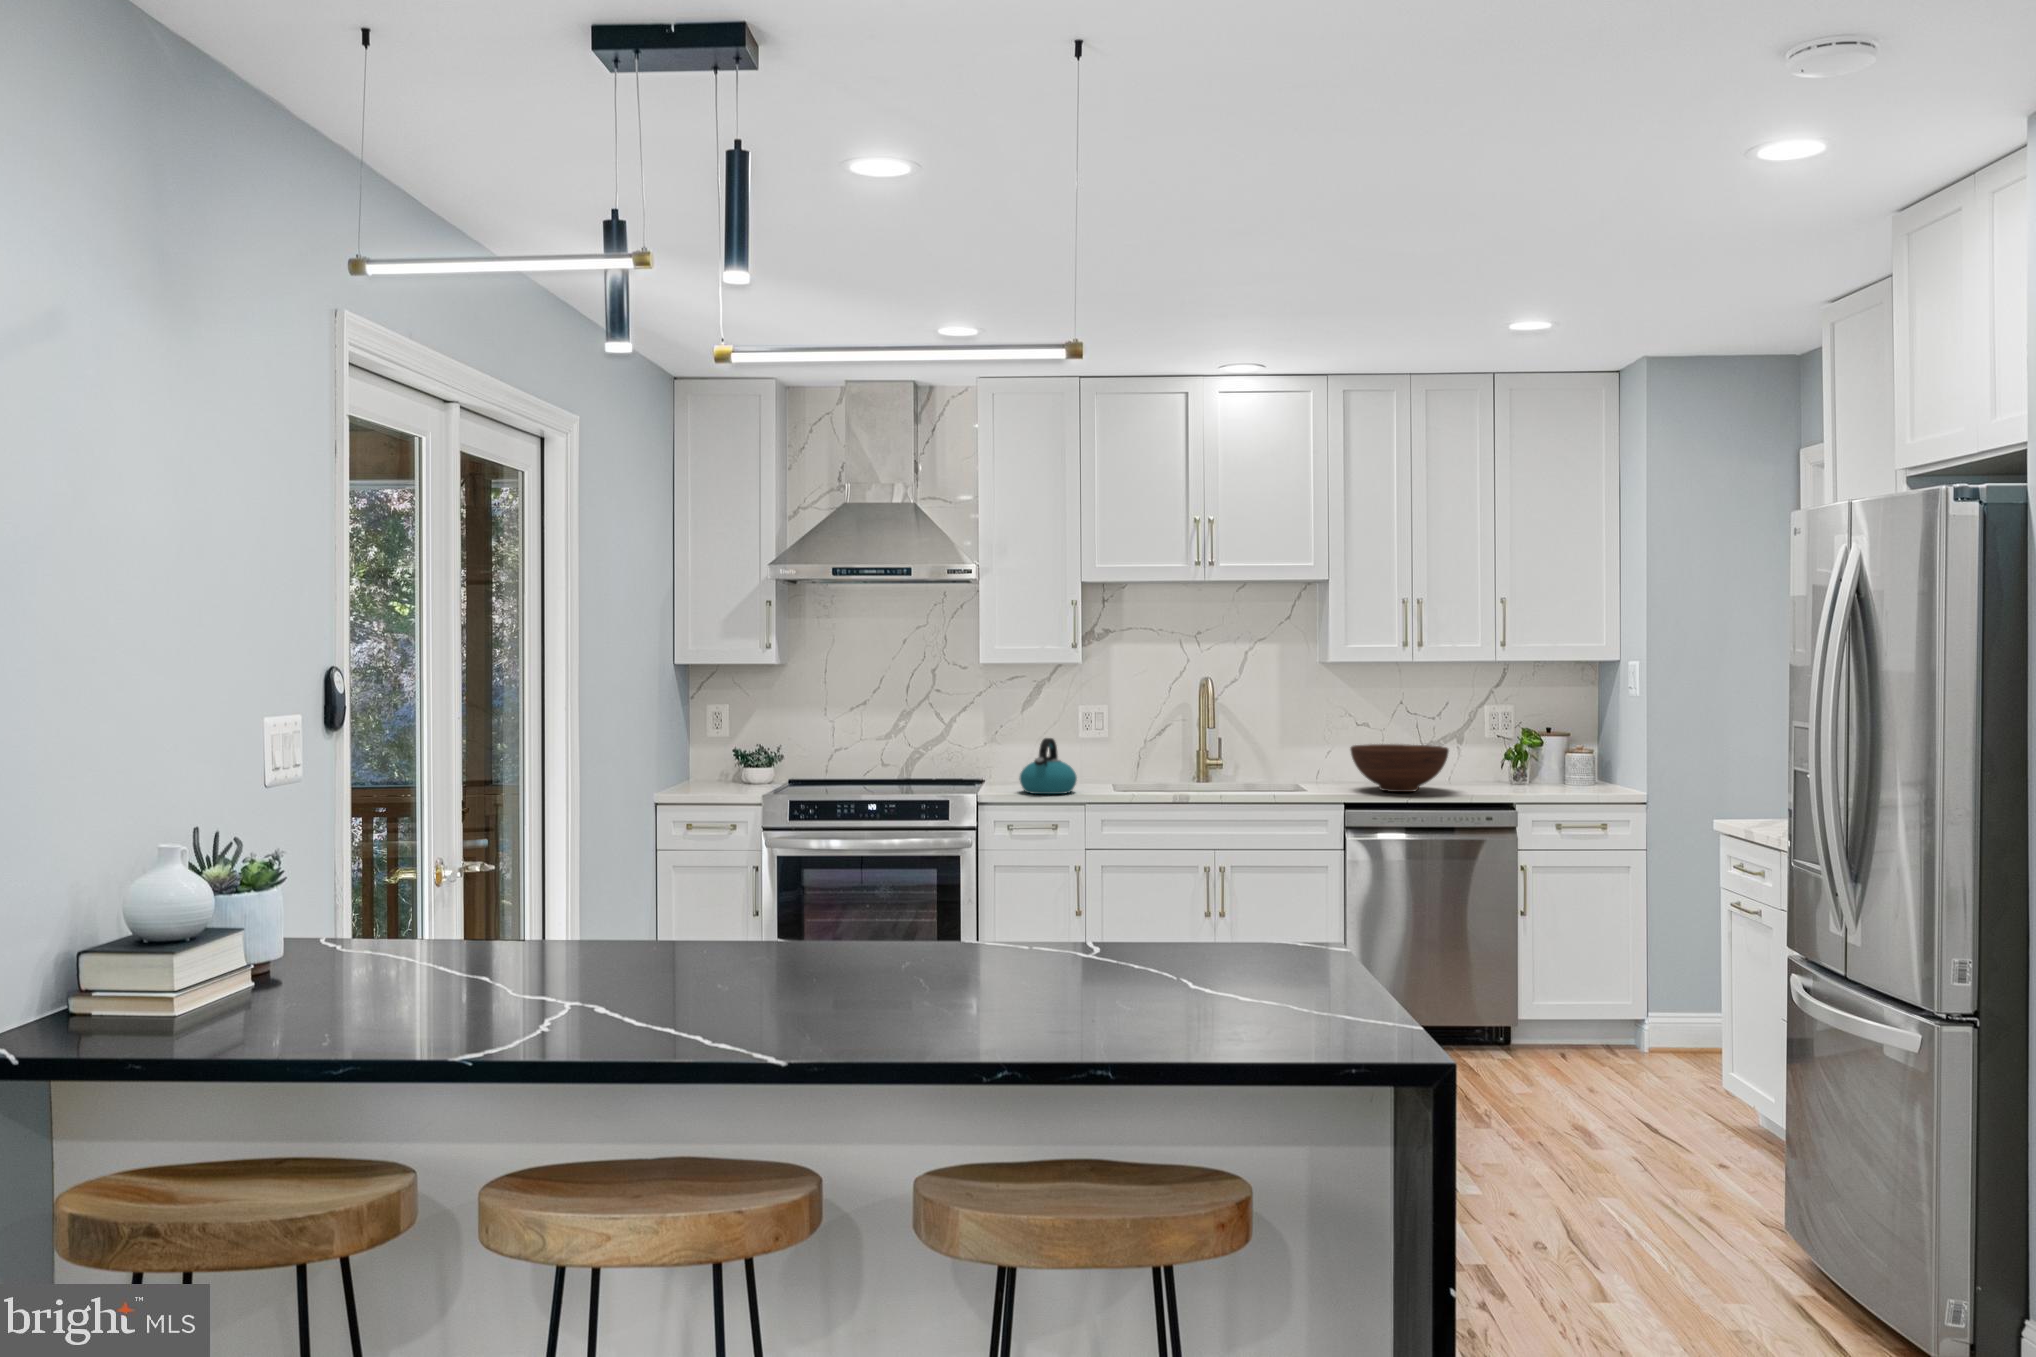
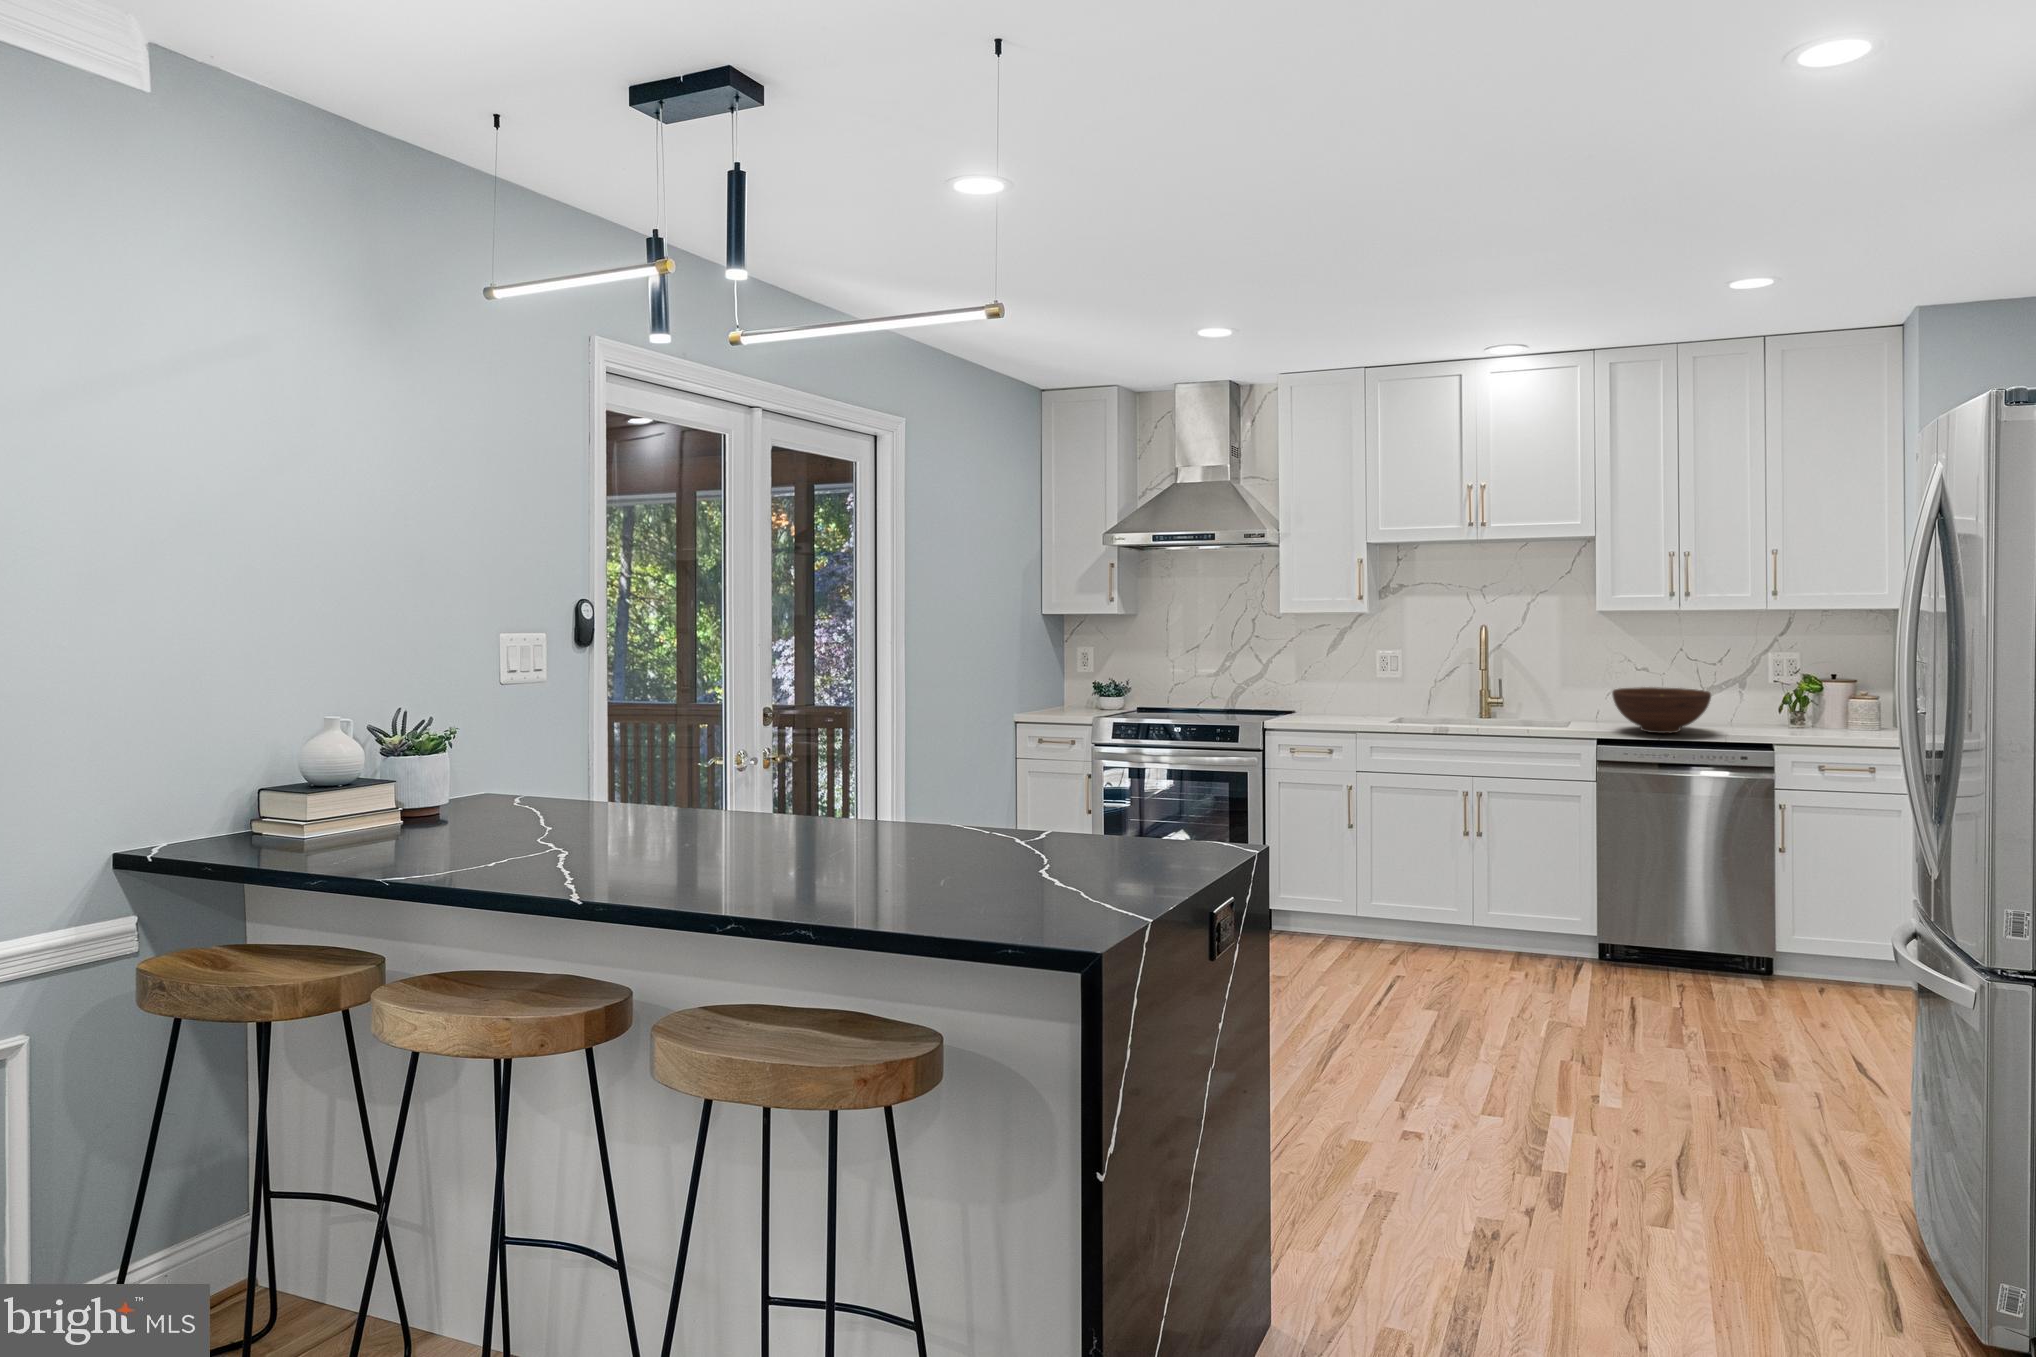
kettle: present [1020,738,1077,794] -> none [1305,679,1354,726]

